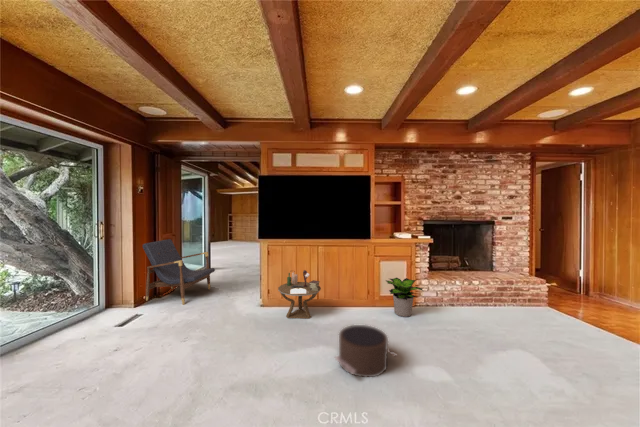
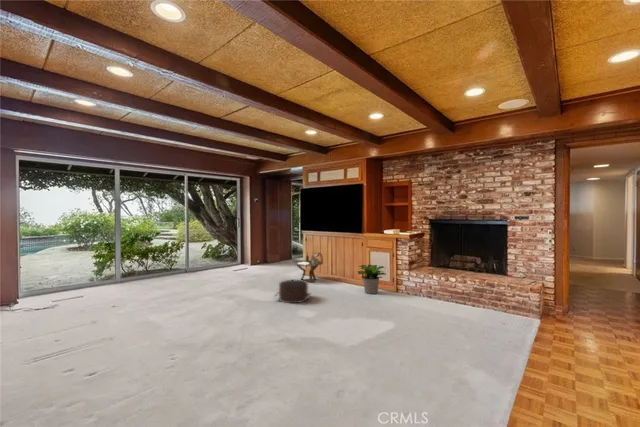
lounge chair: present [143,239,215,305] -> none [256,231,293,268]

